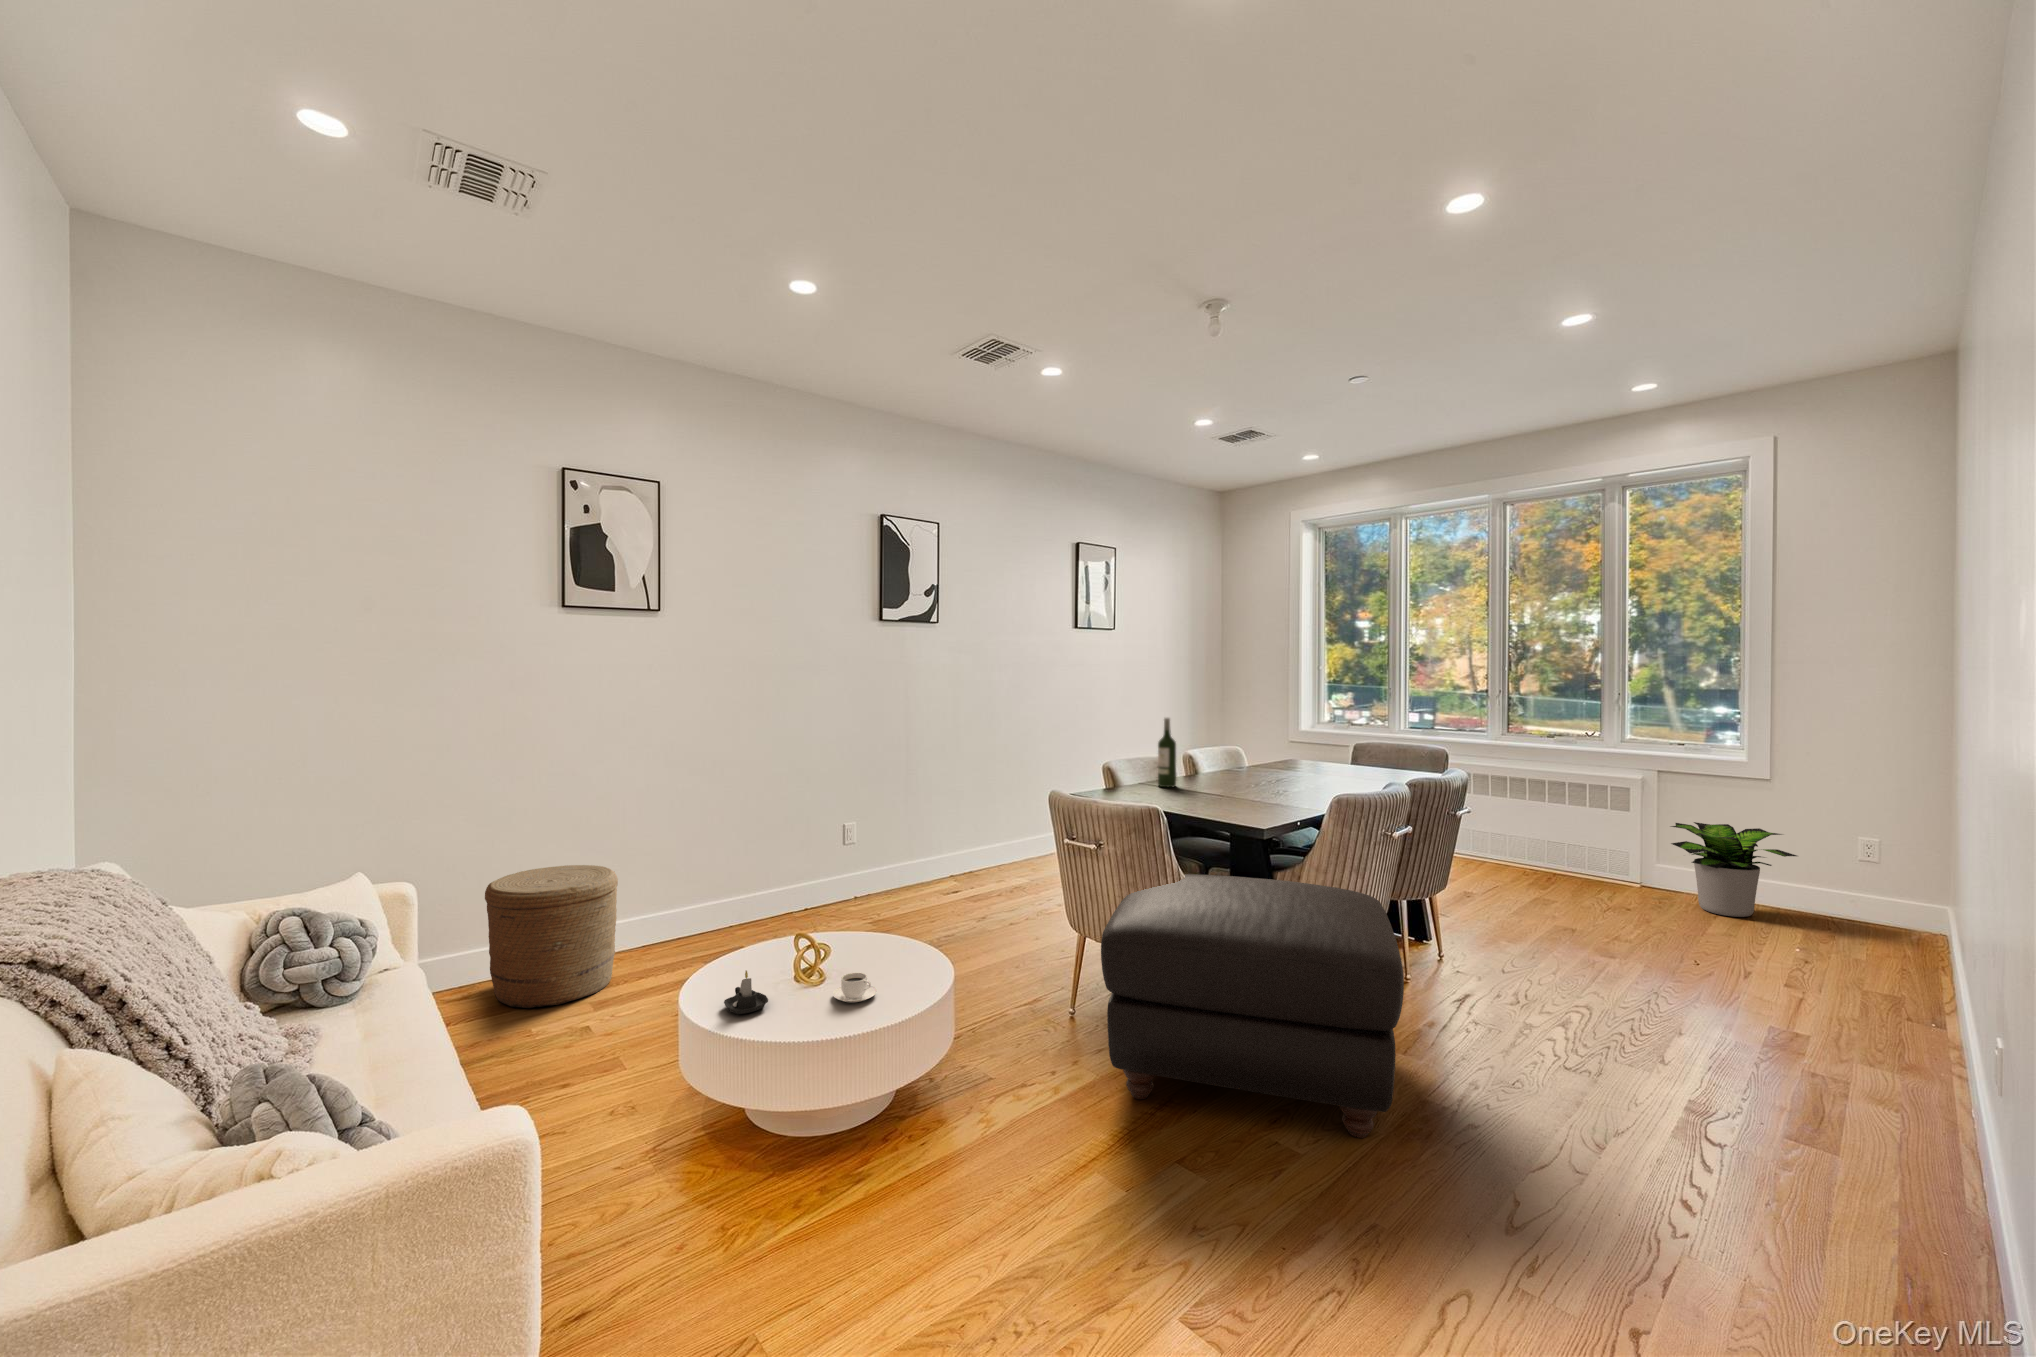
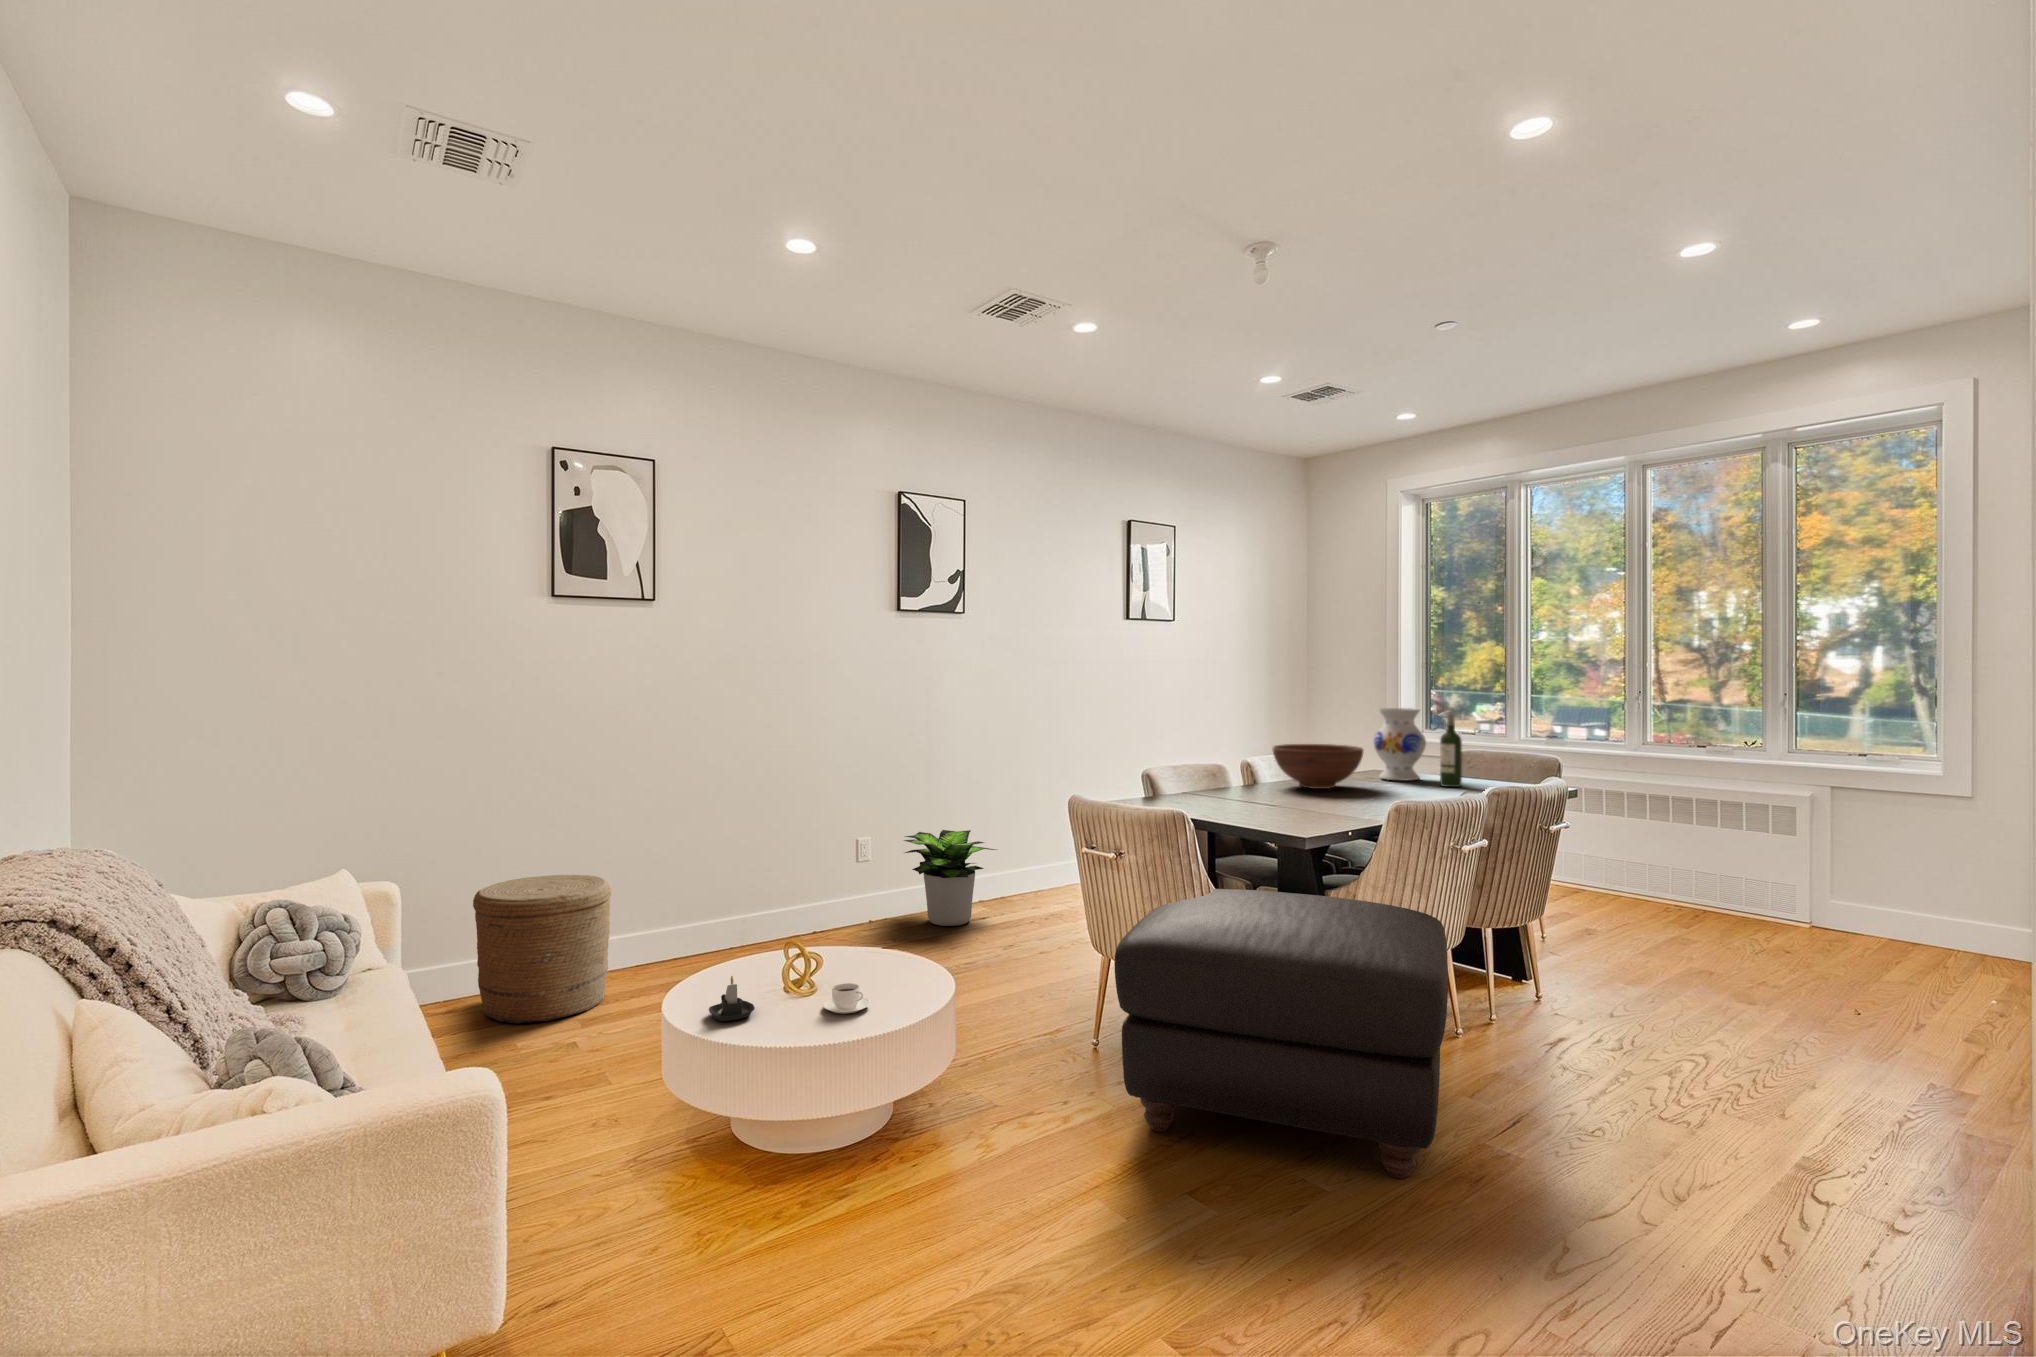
vase: none [1295,707,1340,770] -> present [1373,708,1426,781]
wine bottle: present [1158,718,1176,787] -> present [1440,711,1462,787]
fruit bowl: none [1212,739,1291,779] -> present [1273,744,1364,789]
potted plant: present [1671,822,1797,917] -> present [904,830,995,926]

